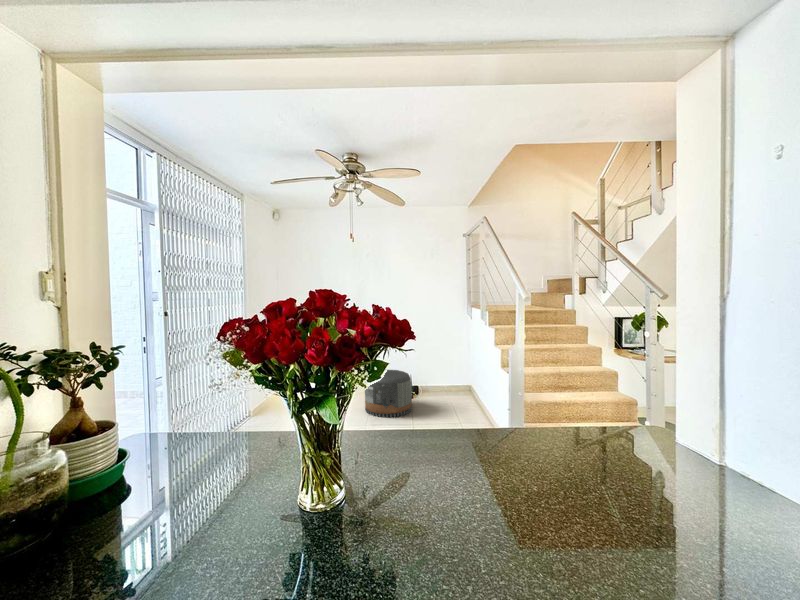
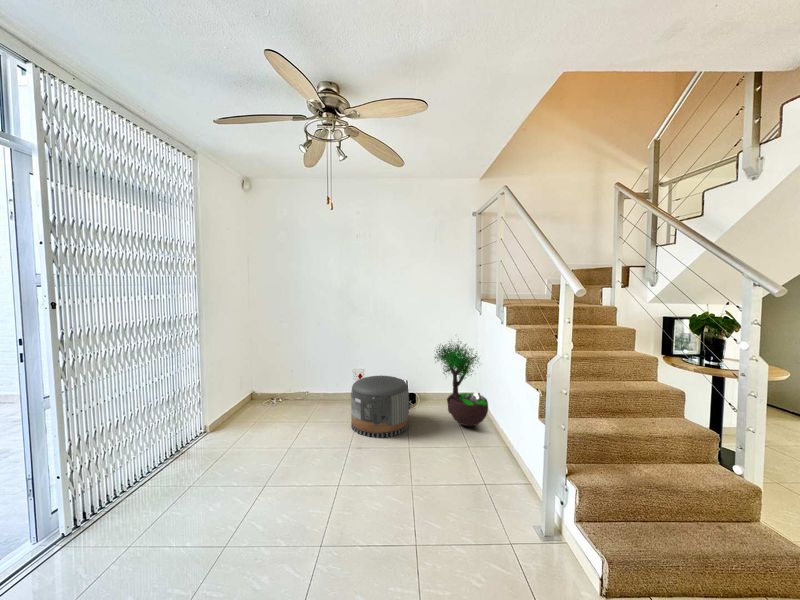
potted tree: none [431,335,476,409] -> present [435,343,488,426]

